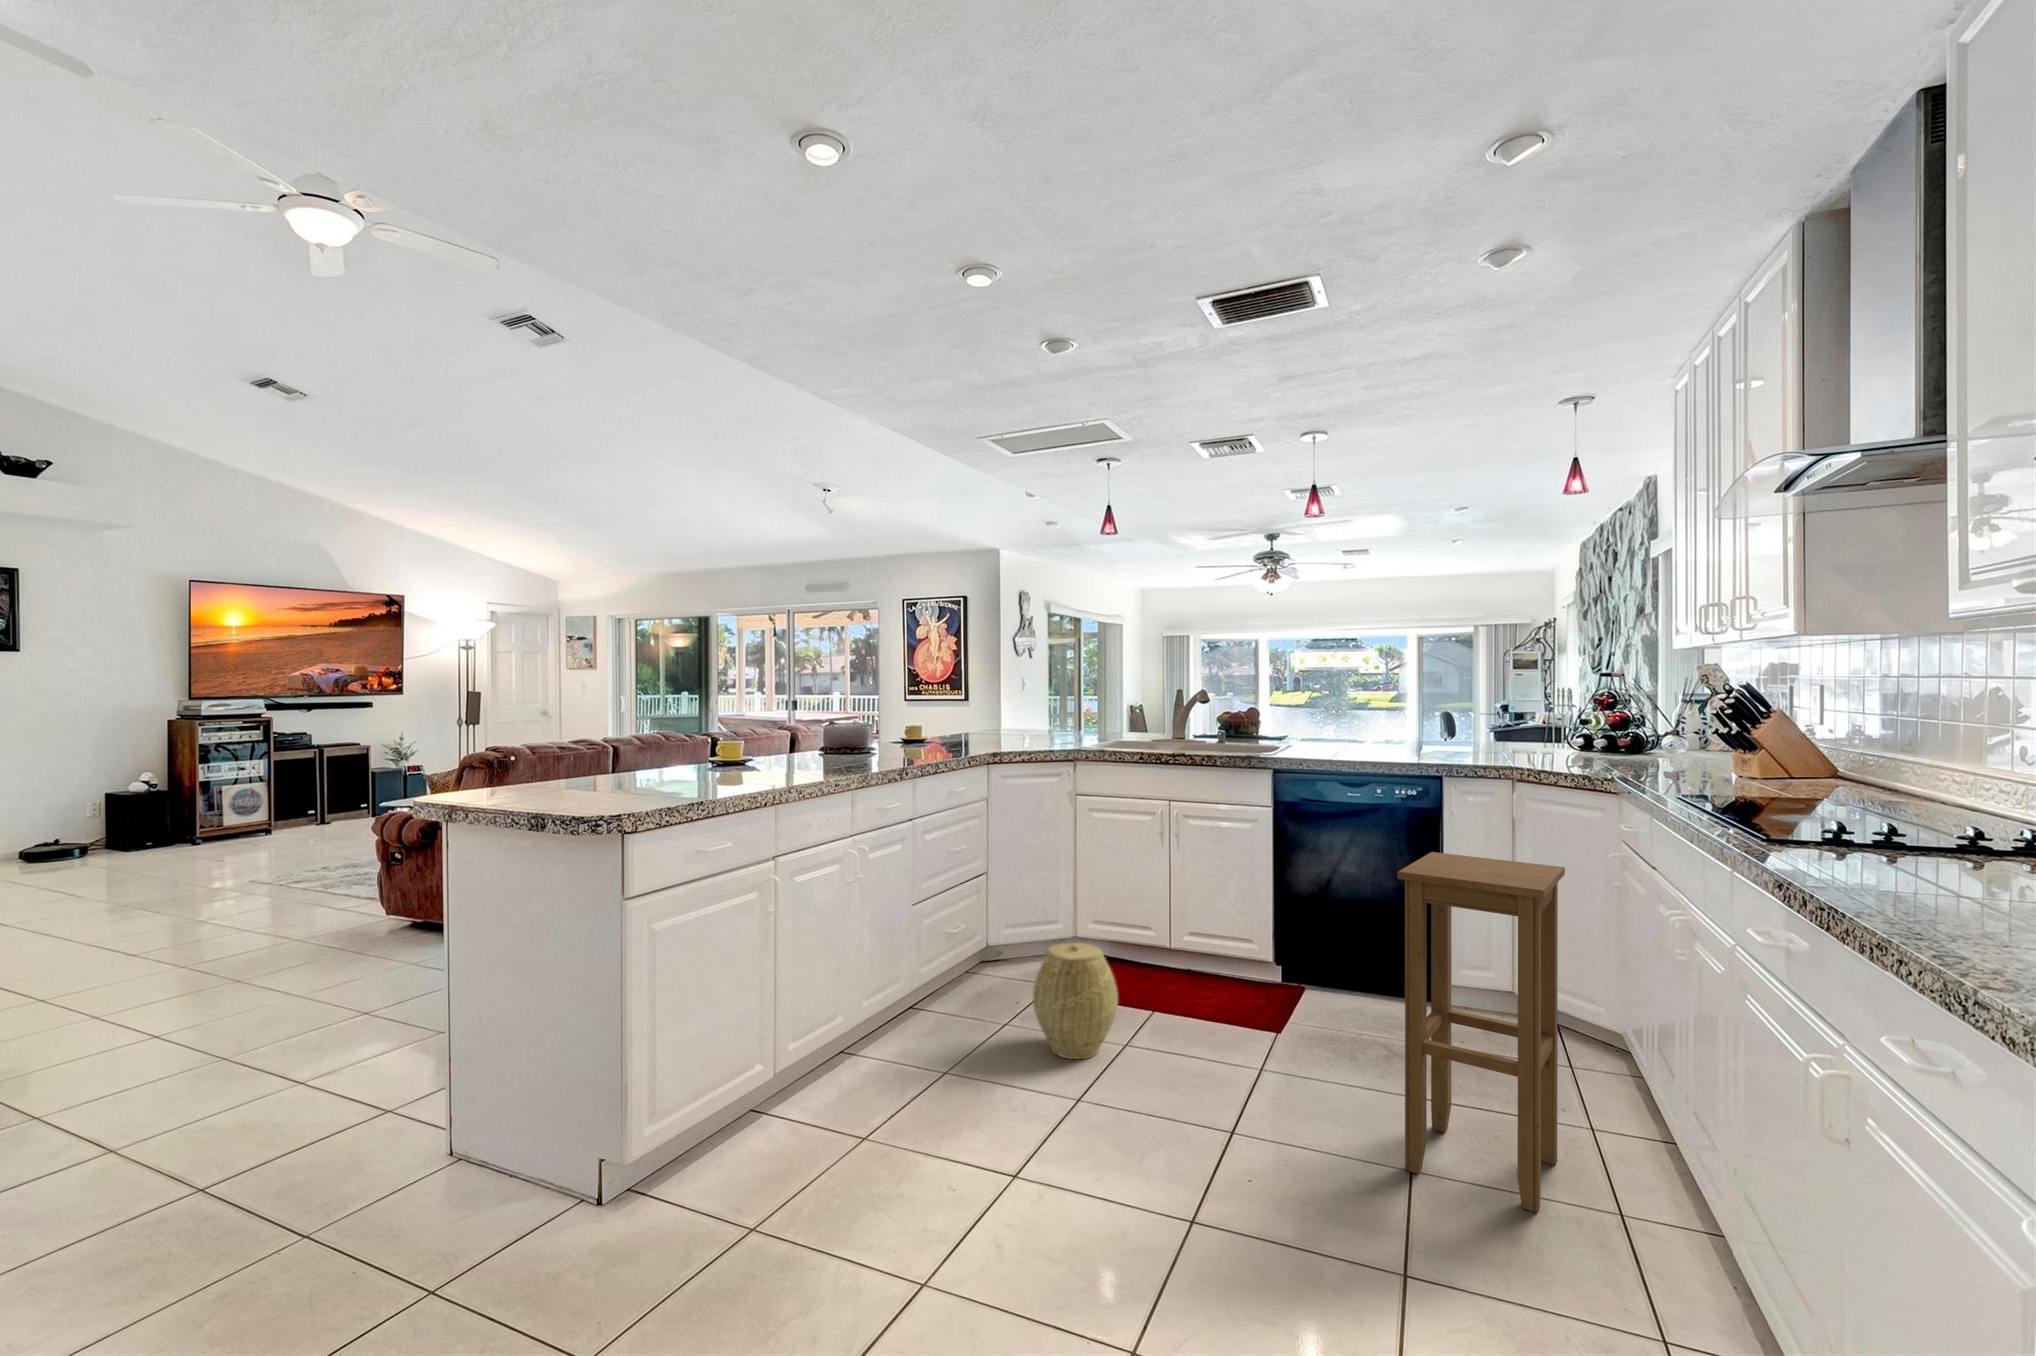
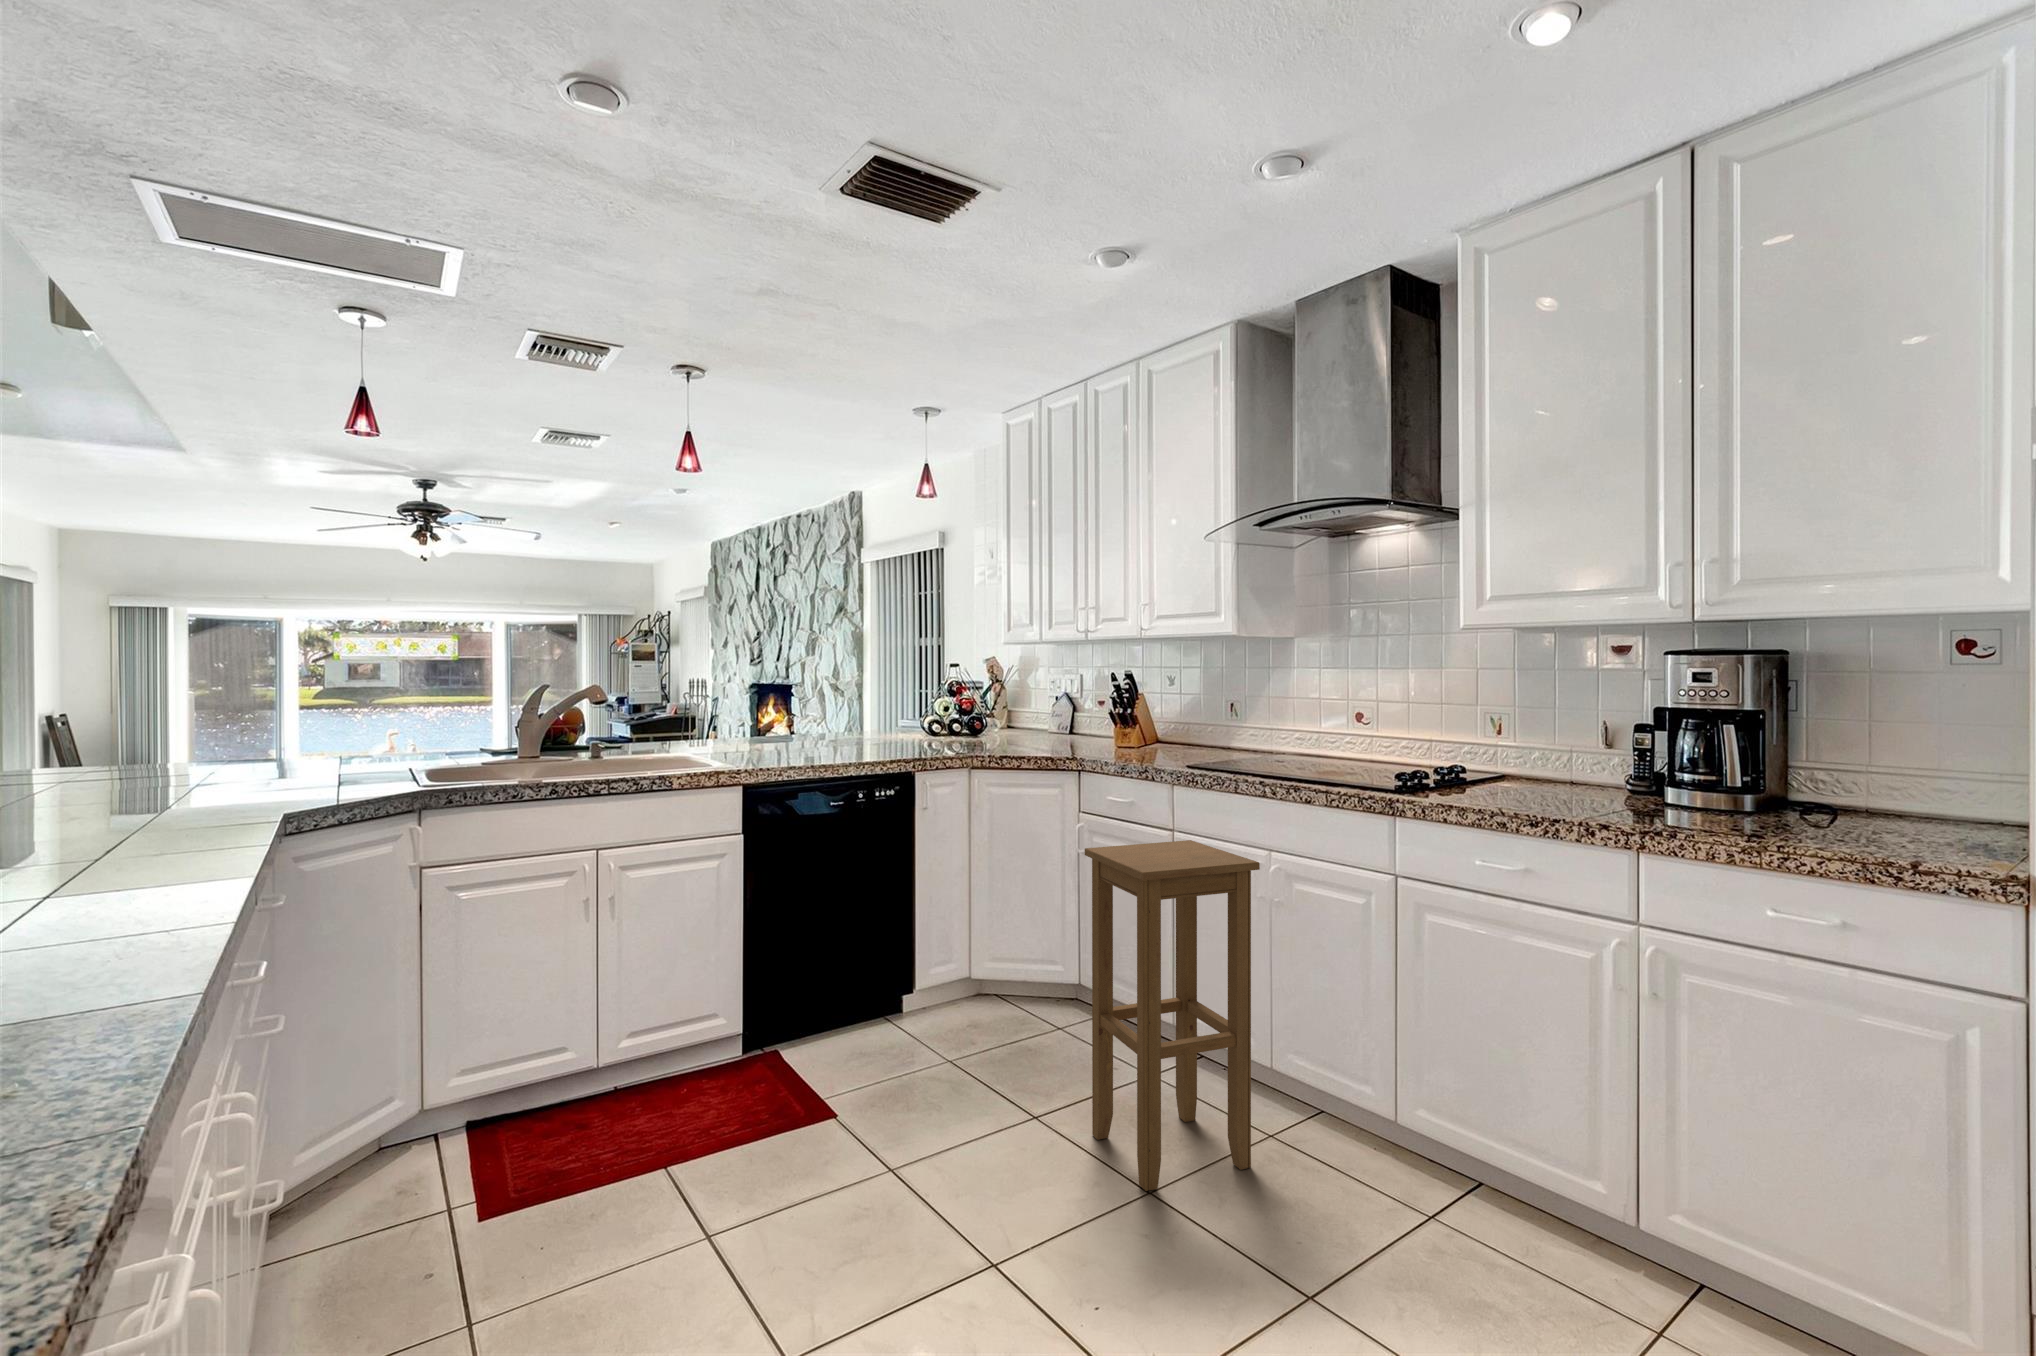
woven basket: present [1033,943,1118,1059] -> none [574,1095,723,1302]

